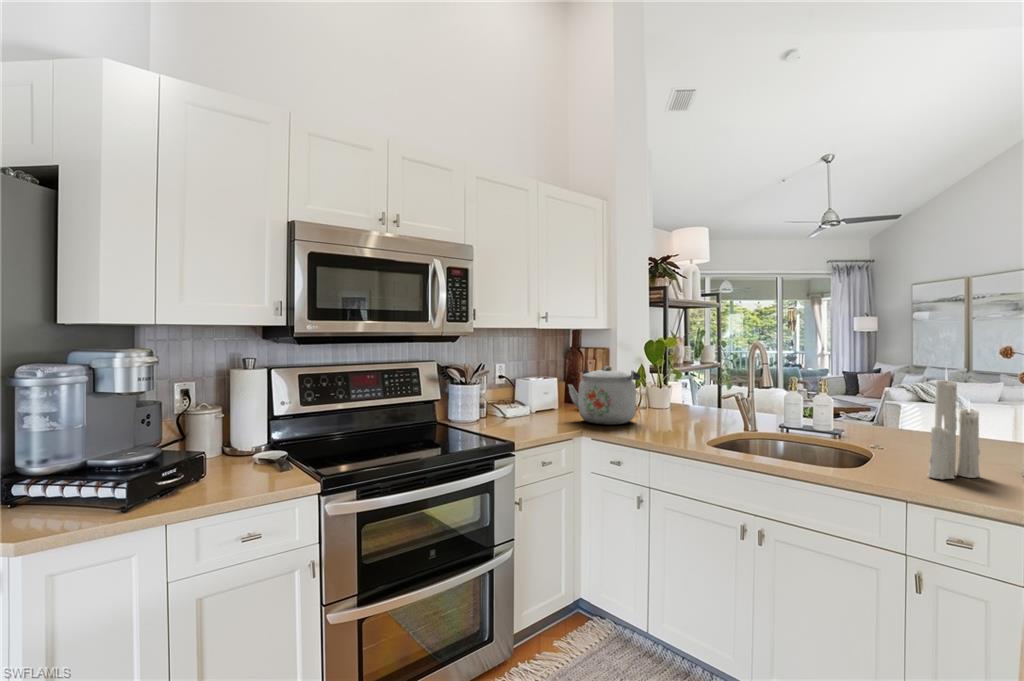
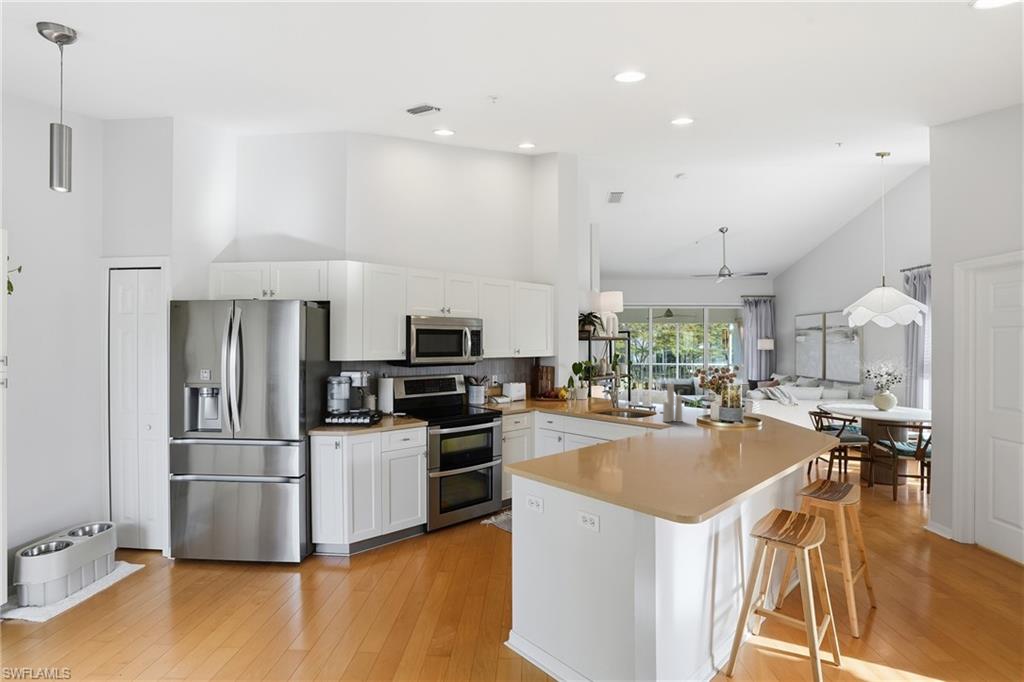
kettle: present [568,366,640,425] -> none [530,377,566,406]

